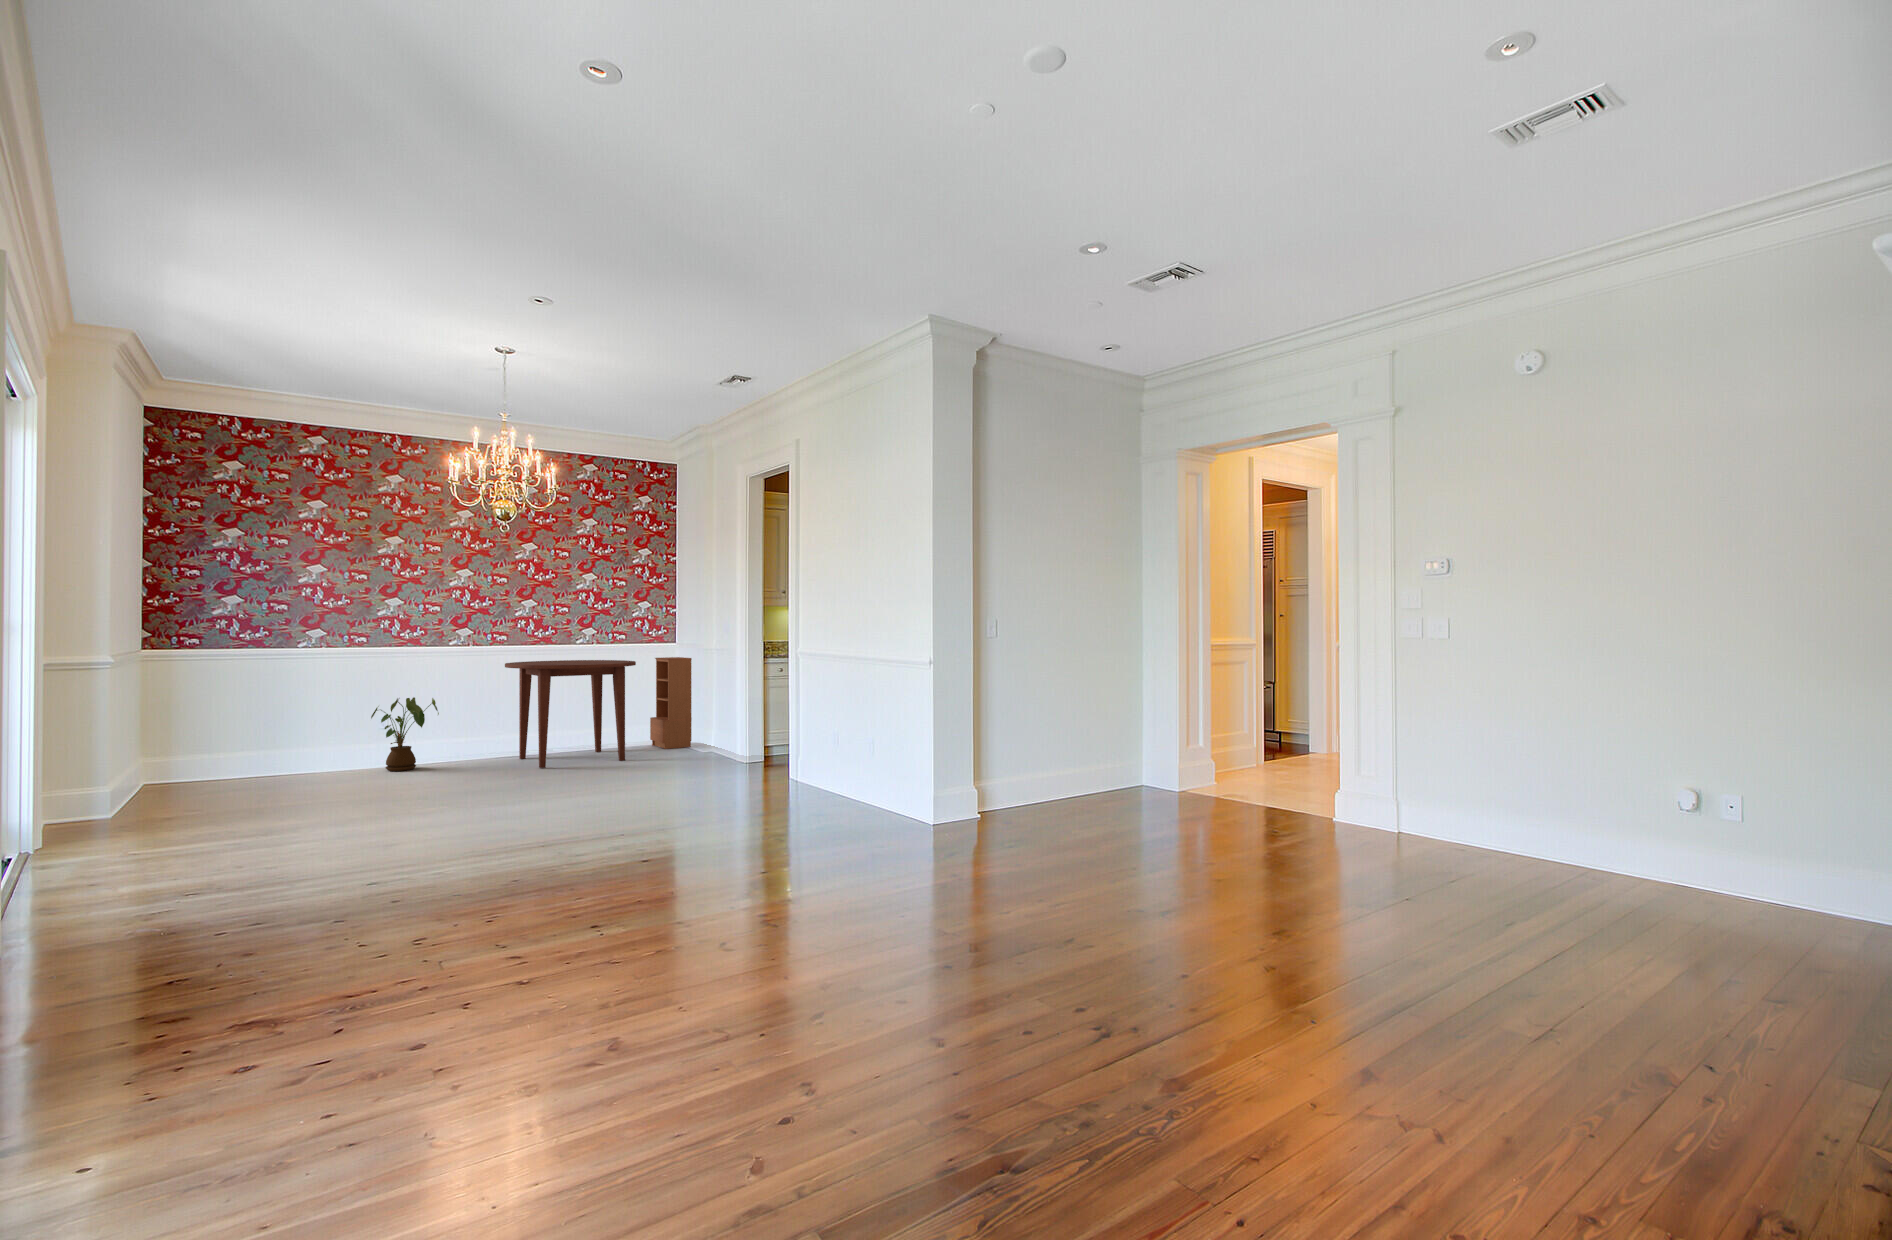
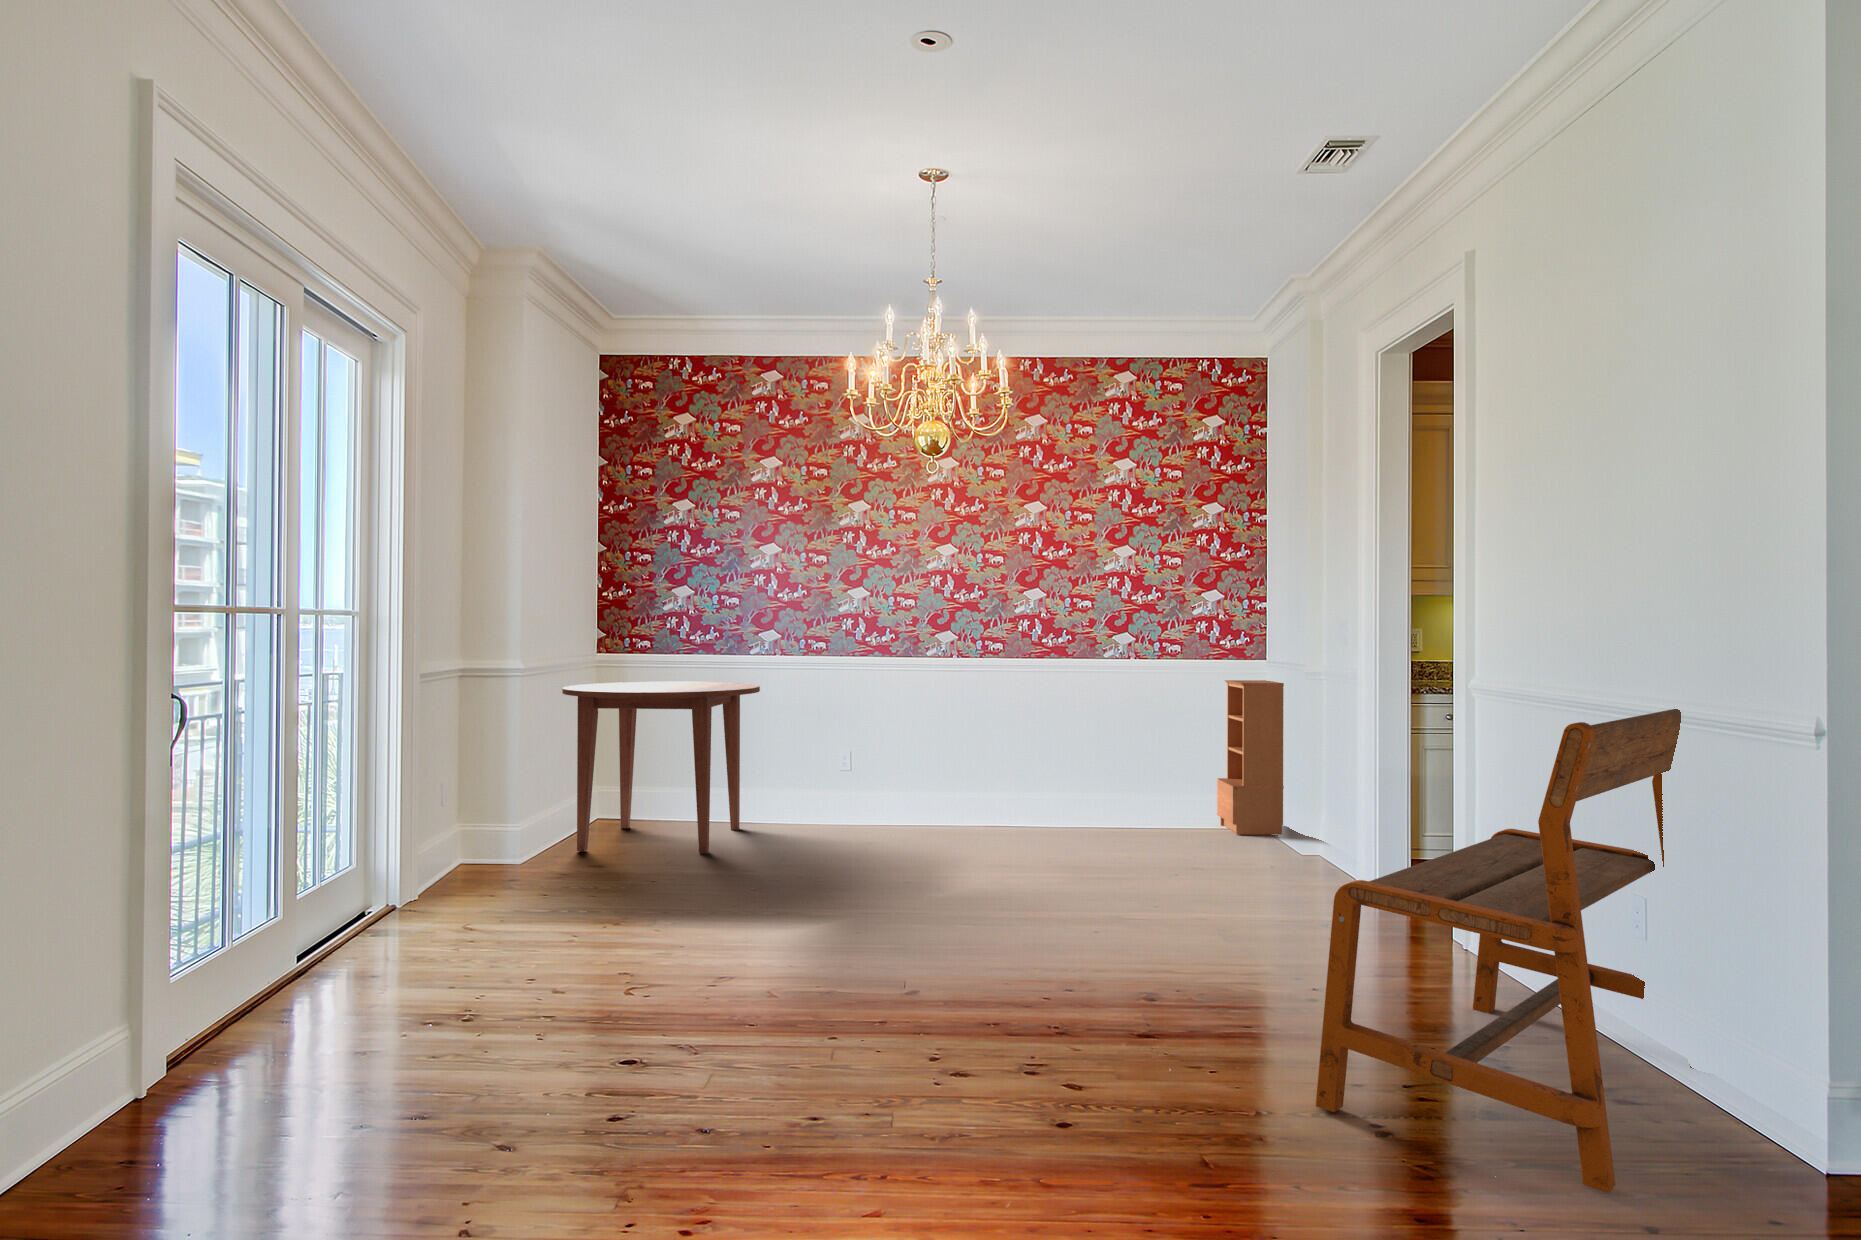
bench: none [749,654,892,829] -> present [1316,709,1694,1193]
dining table: present [505,660,636,768] -> present [562,682,760,854]
house plant: present [371,697,439,771] -> none [824,727,908,832]

